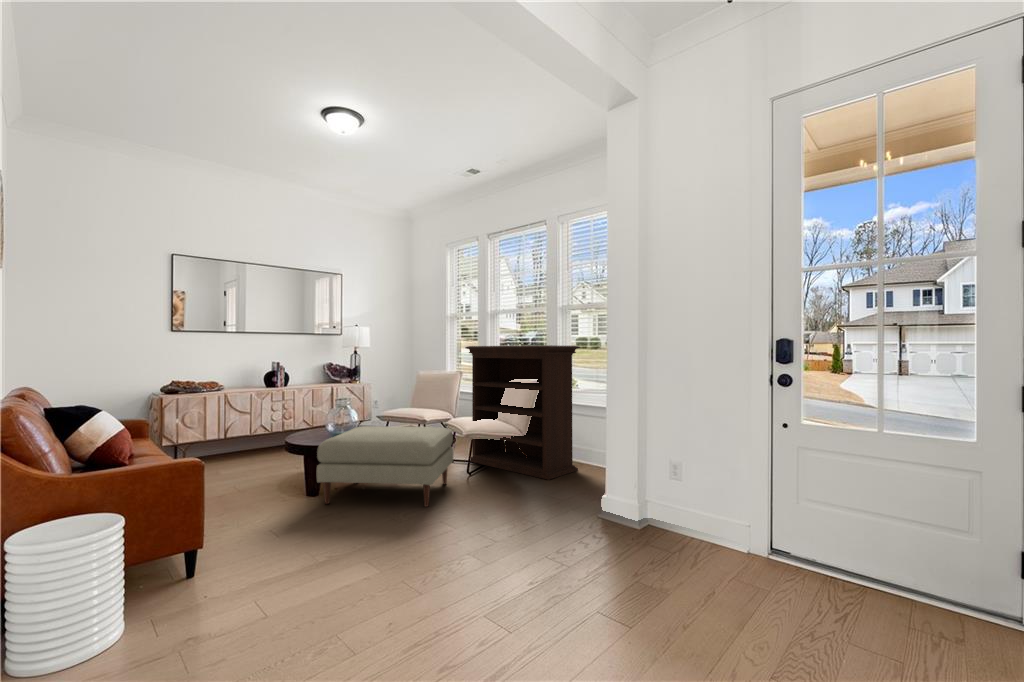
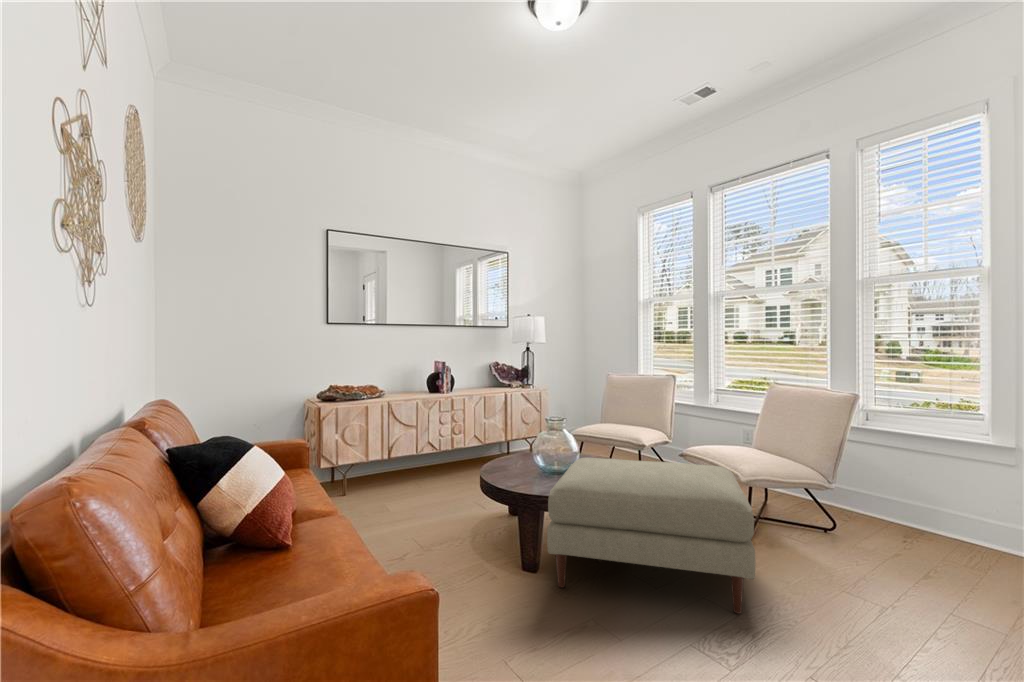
bookshelf: present [465,345,580,480] -> none [711,335,935,562]

